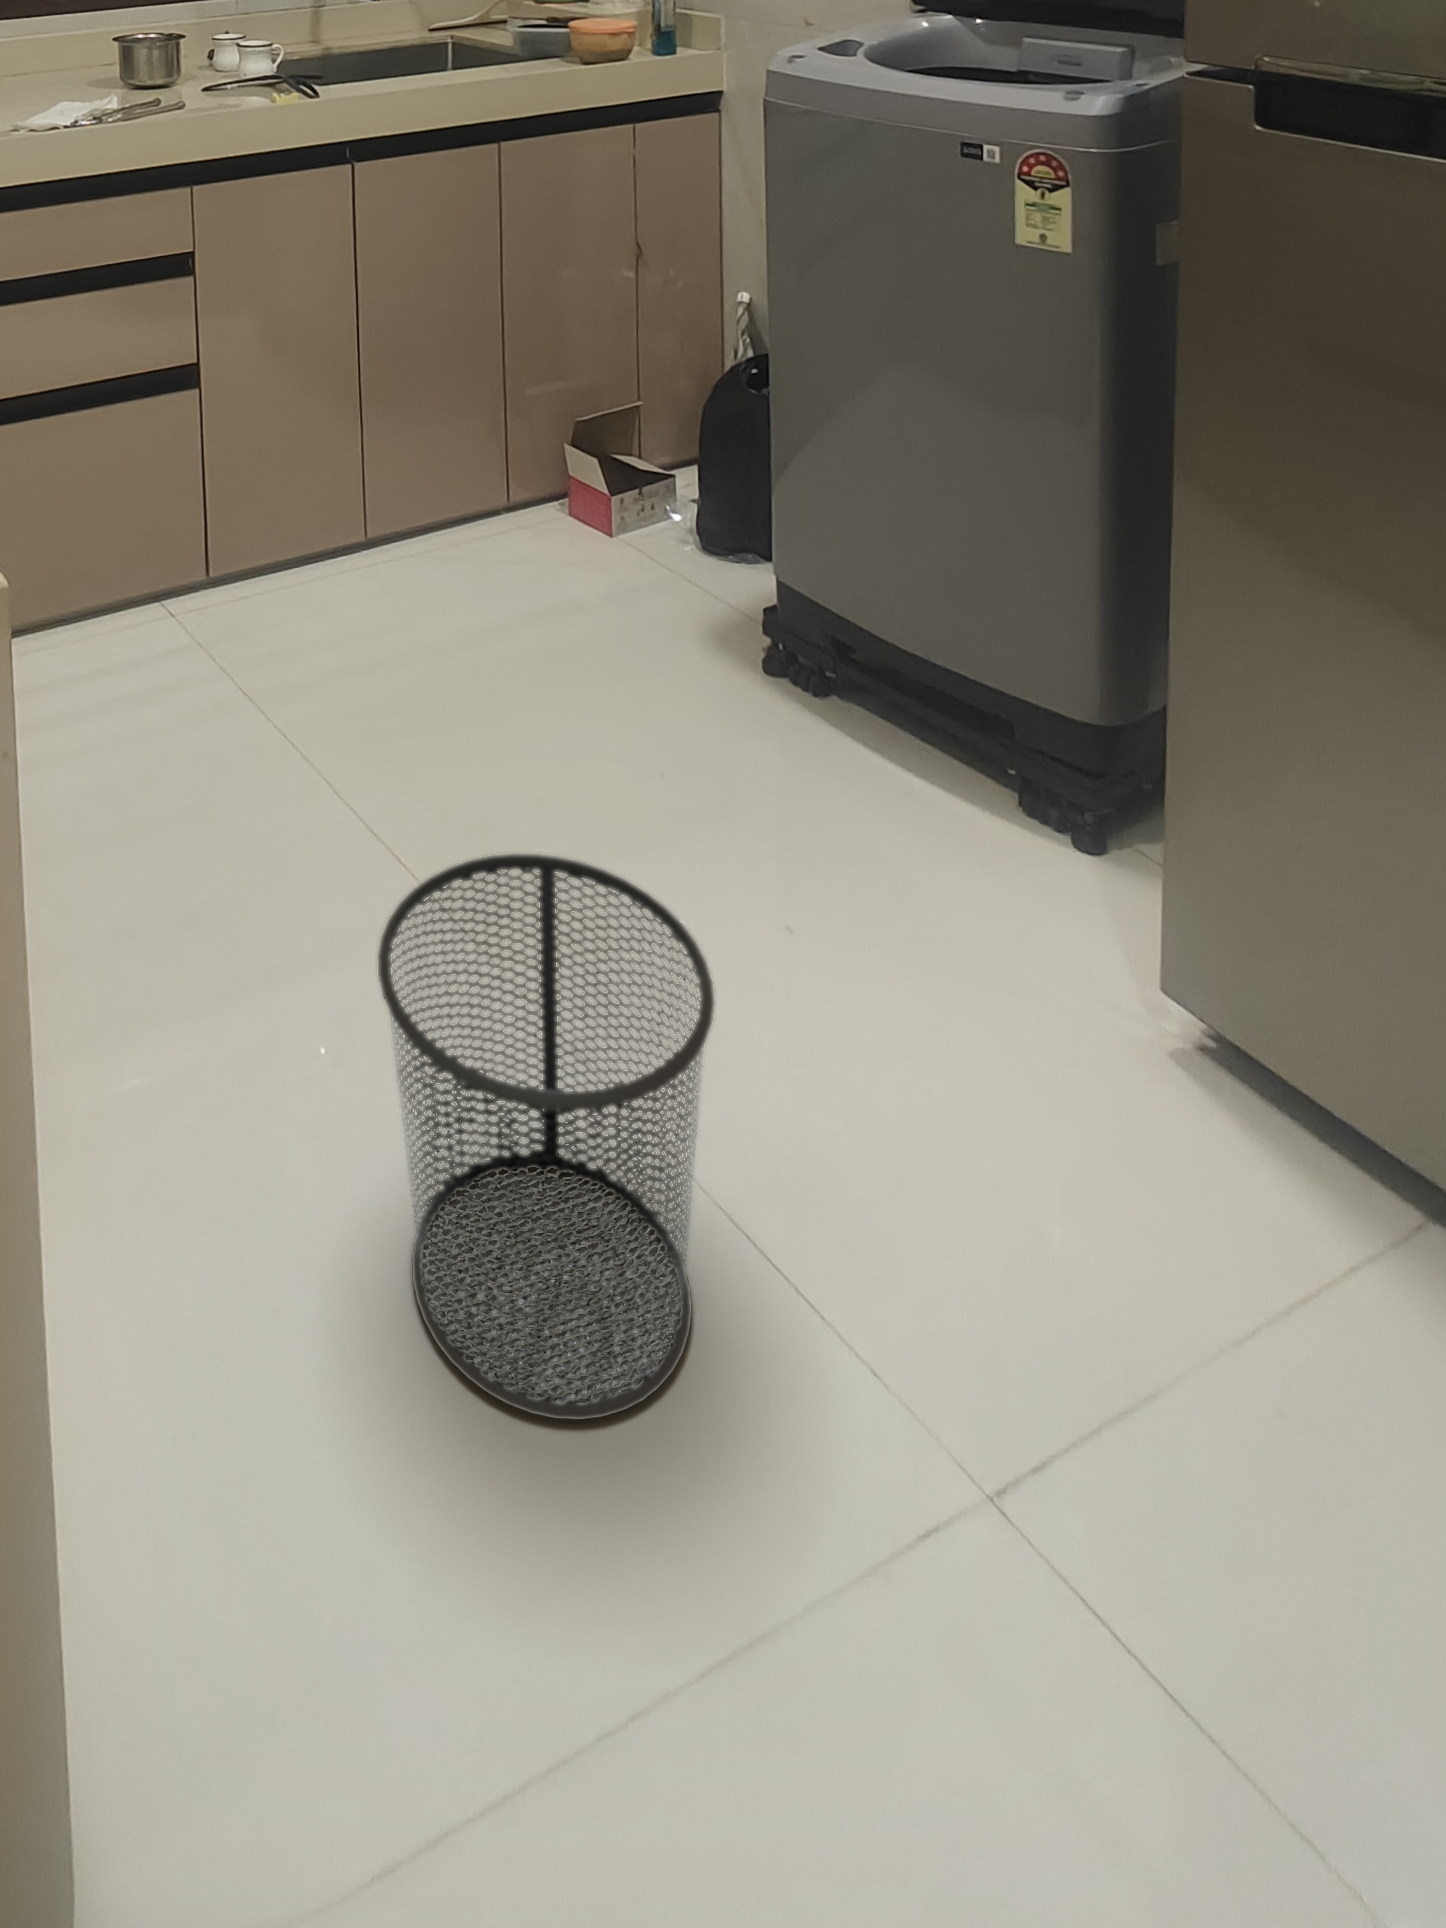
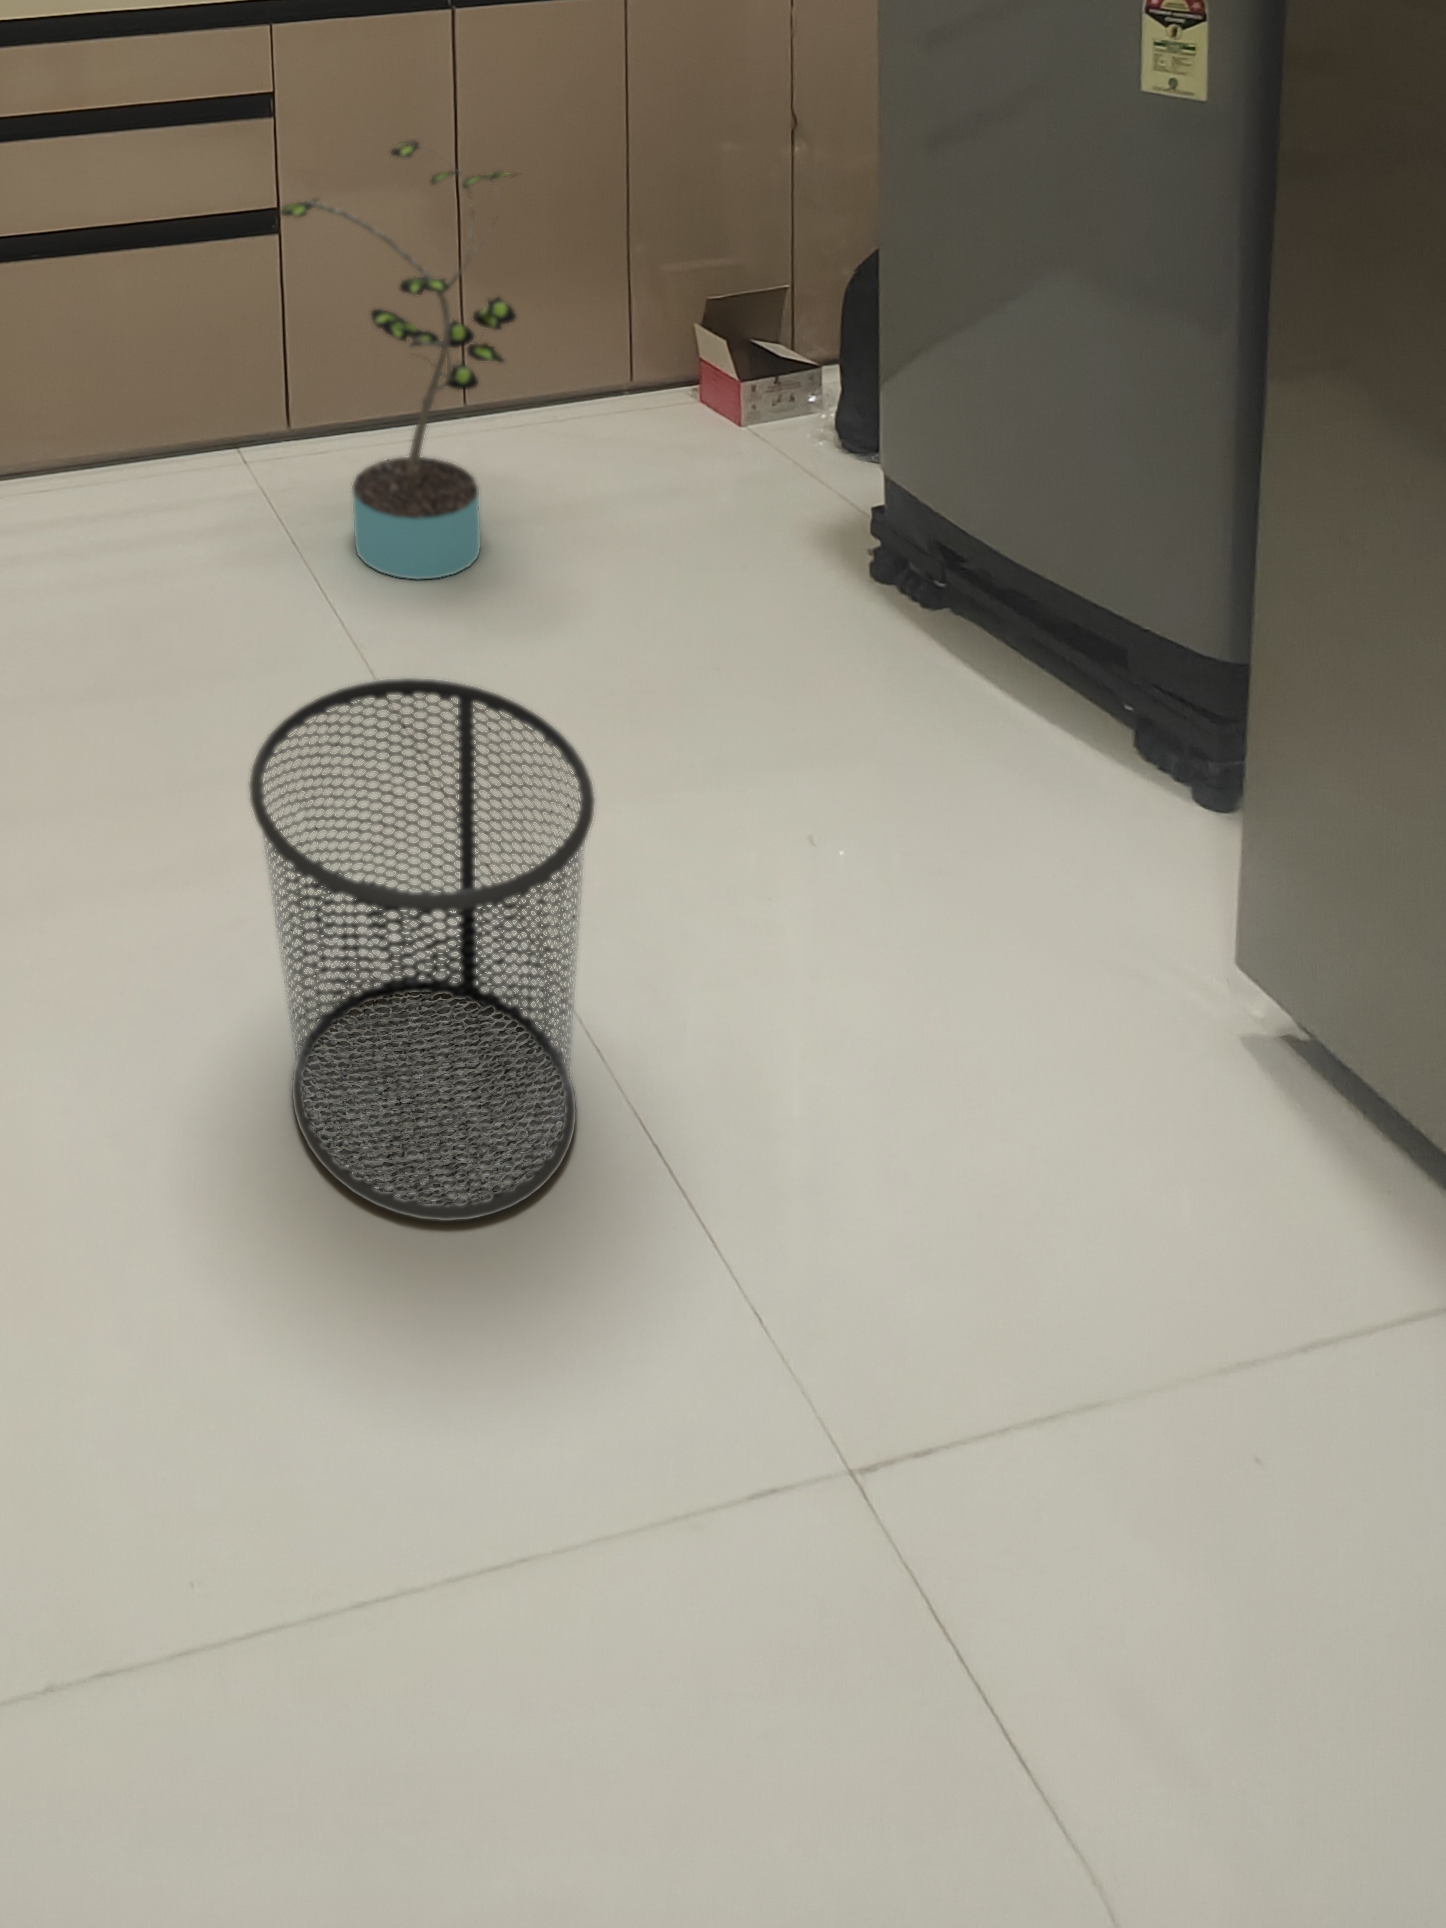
potted plant: none [233,295,468,724] -> present [281,141,516,579]

